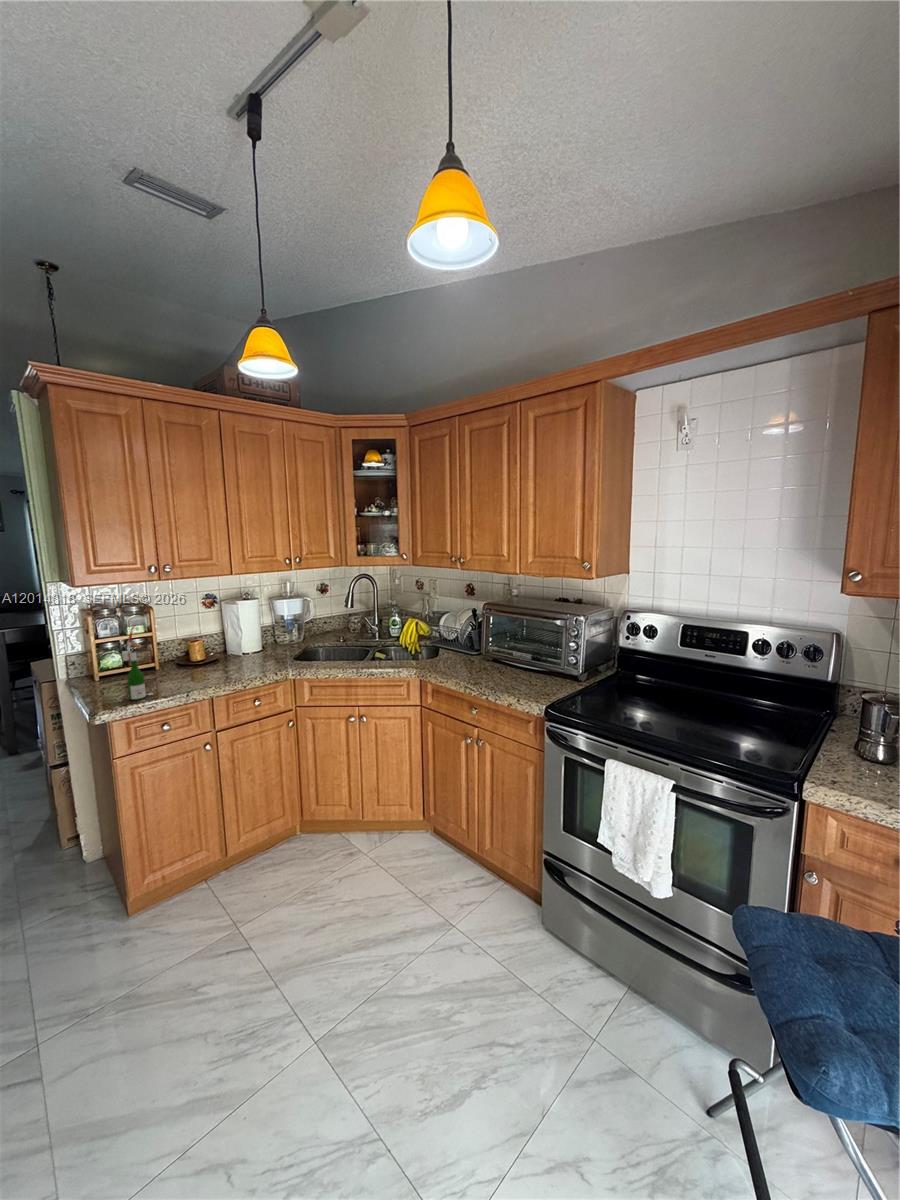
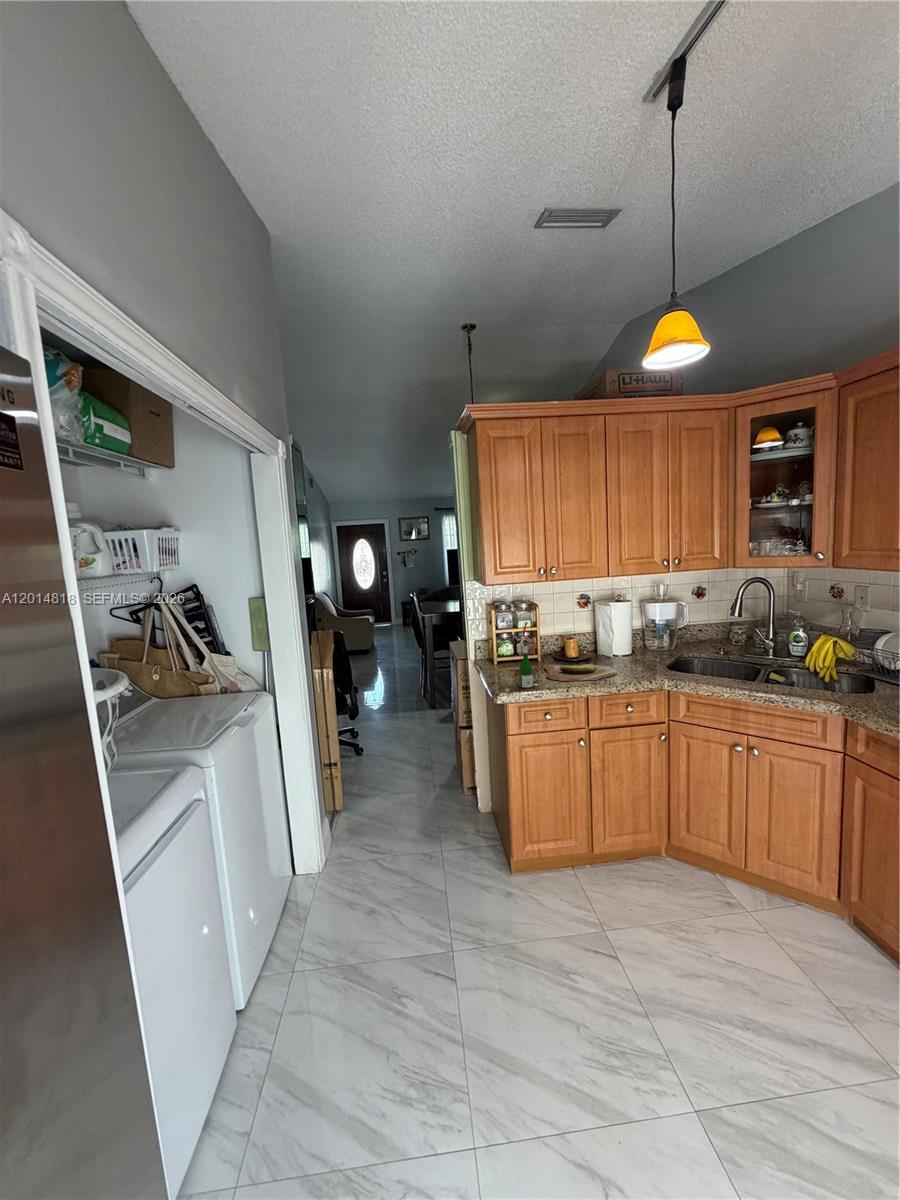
cutting board: none [161,665,244,686] -> present [544,664,617,681]

